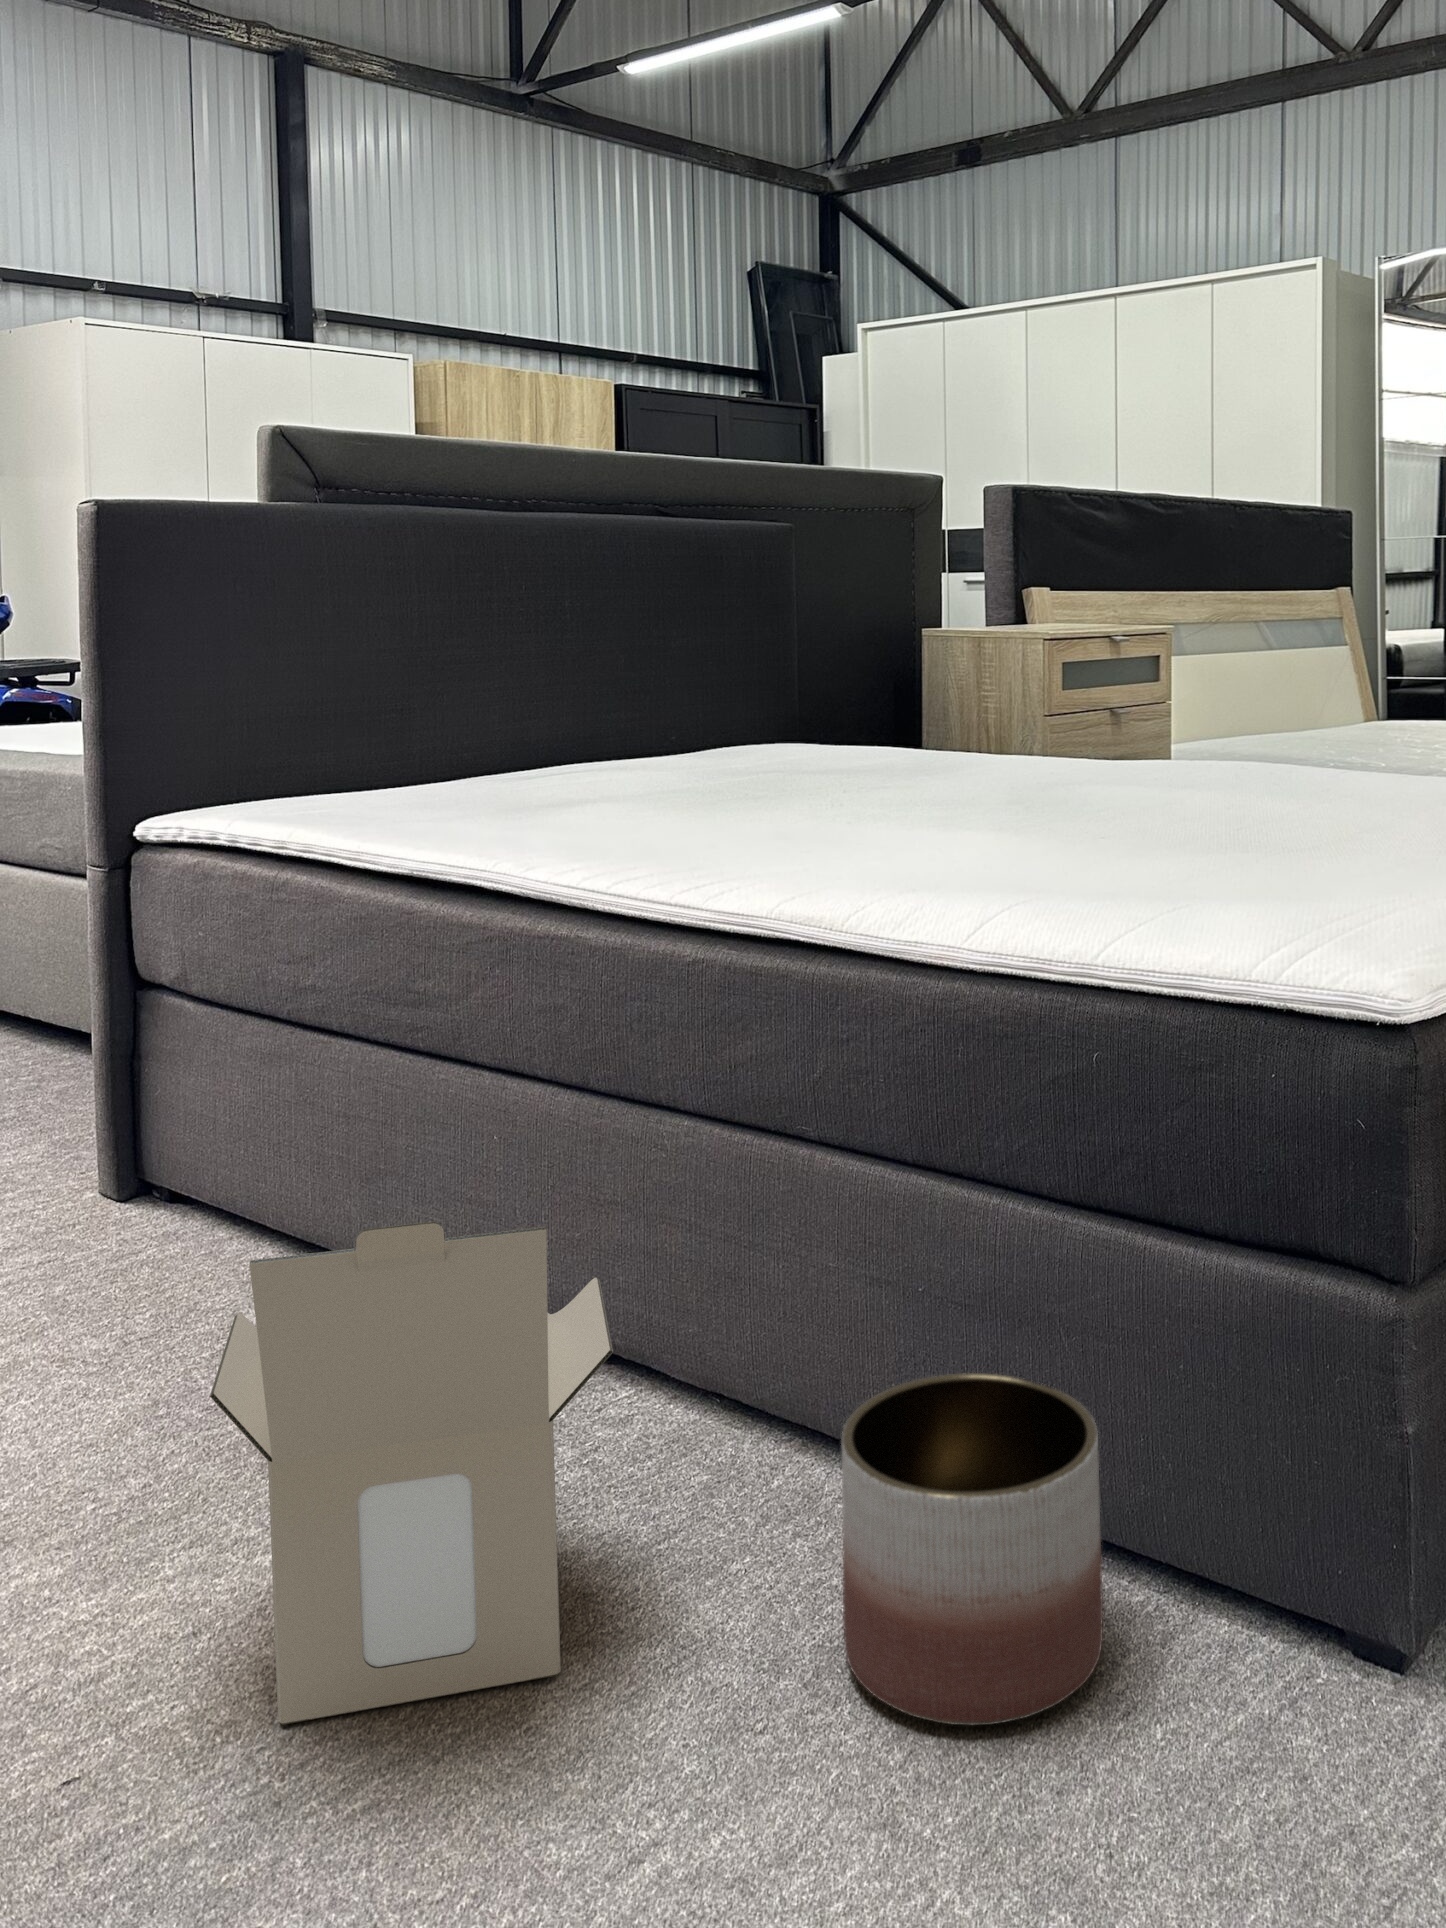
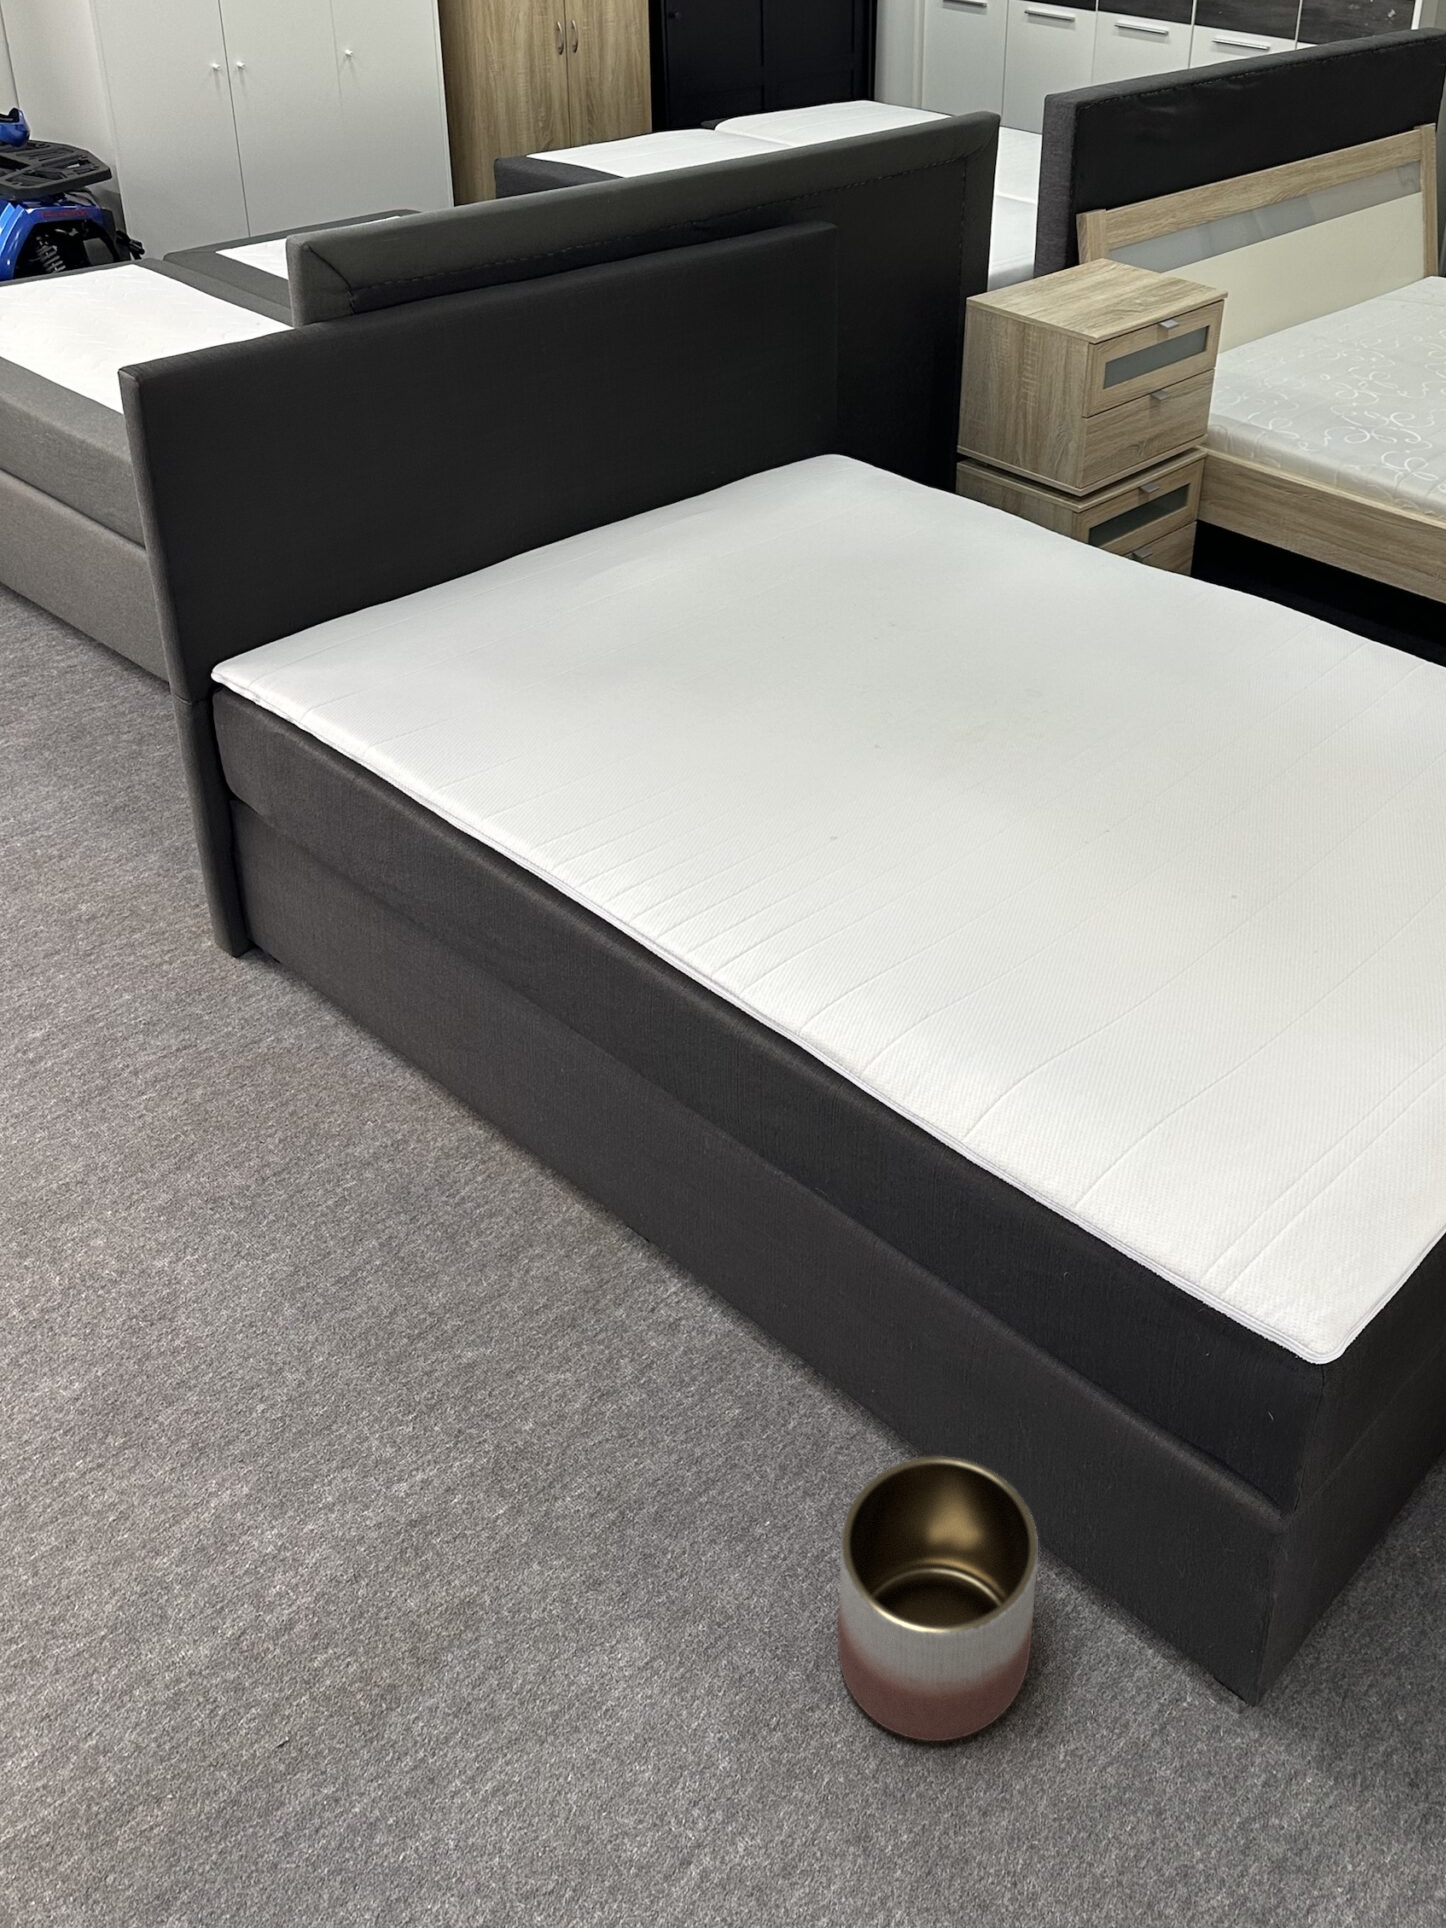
cardboard box: present [210,1222,613,1725] -> none [358,1327,666,1691]

